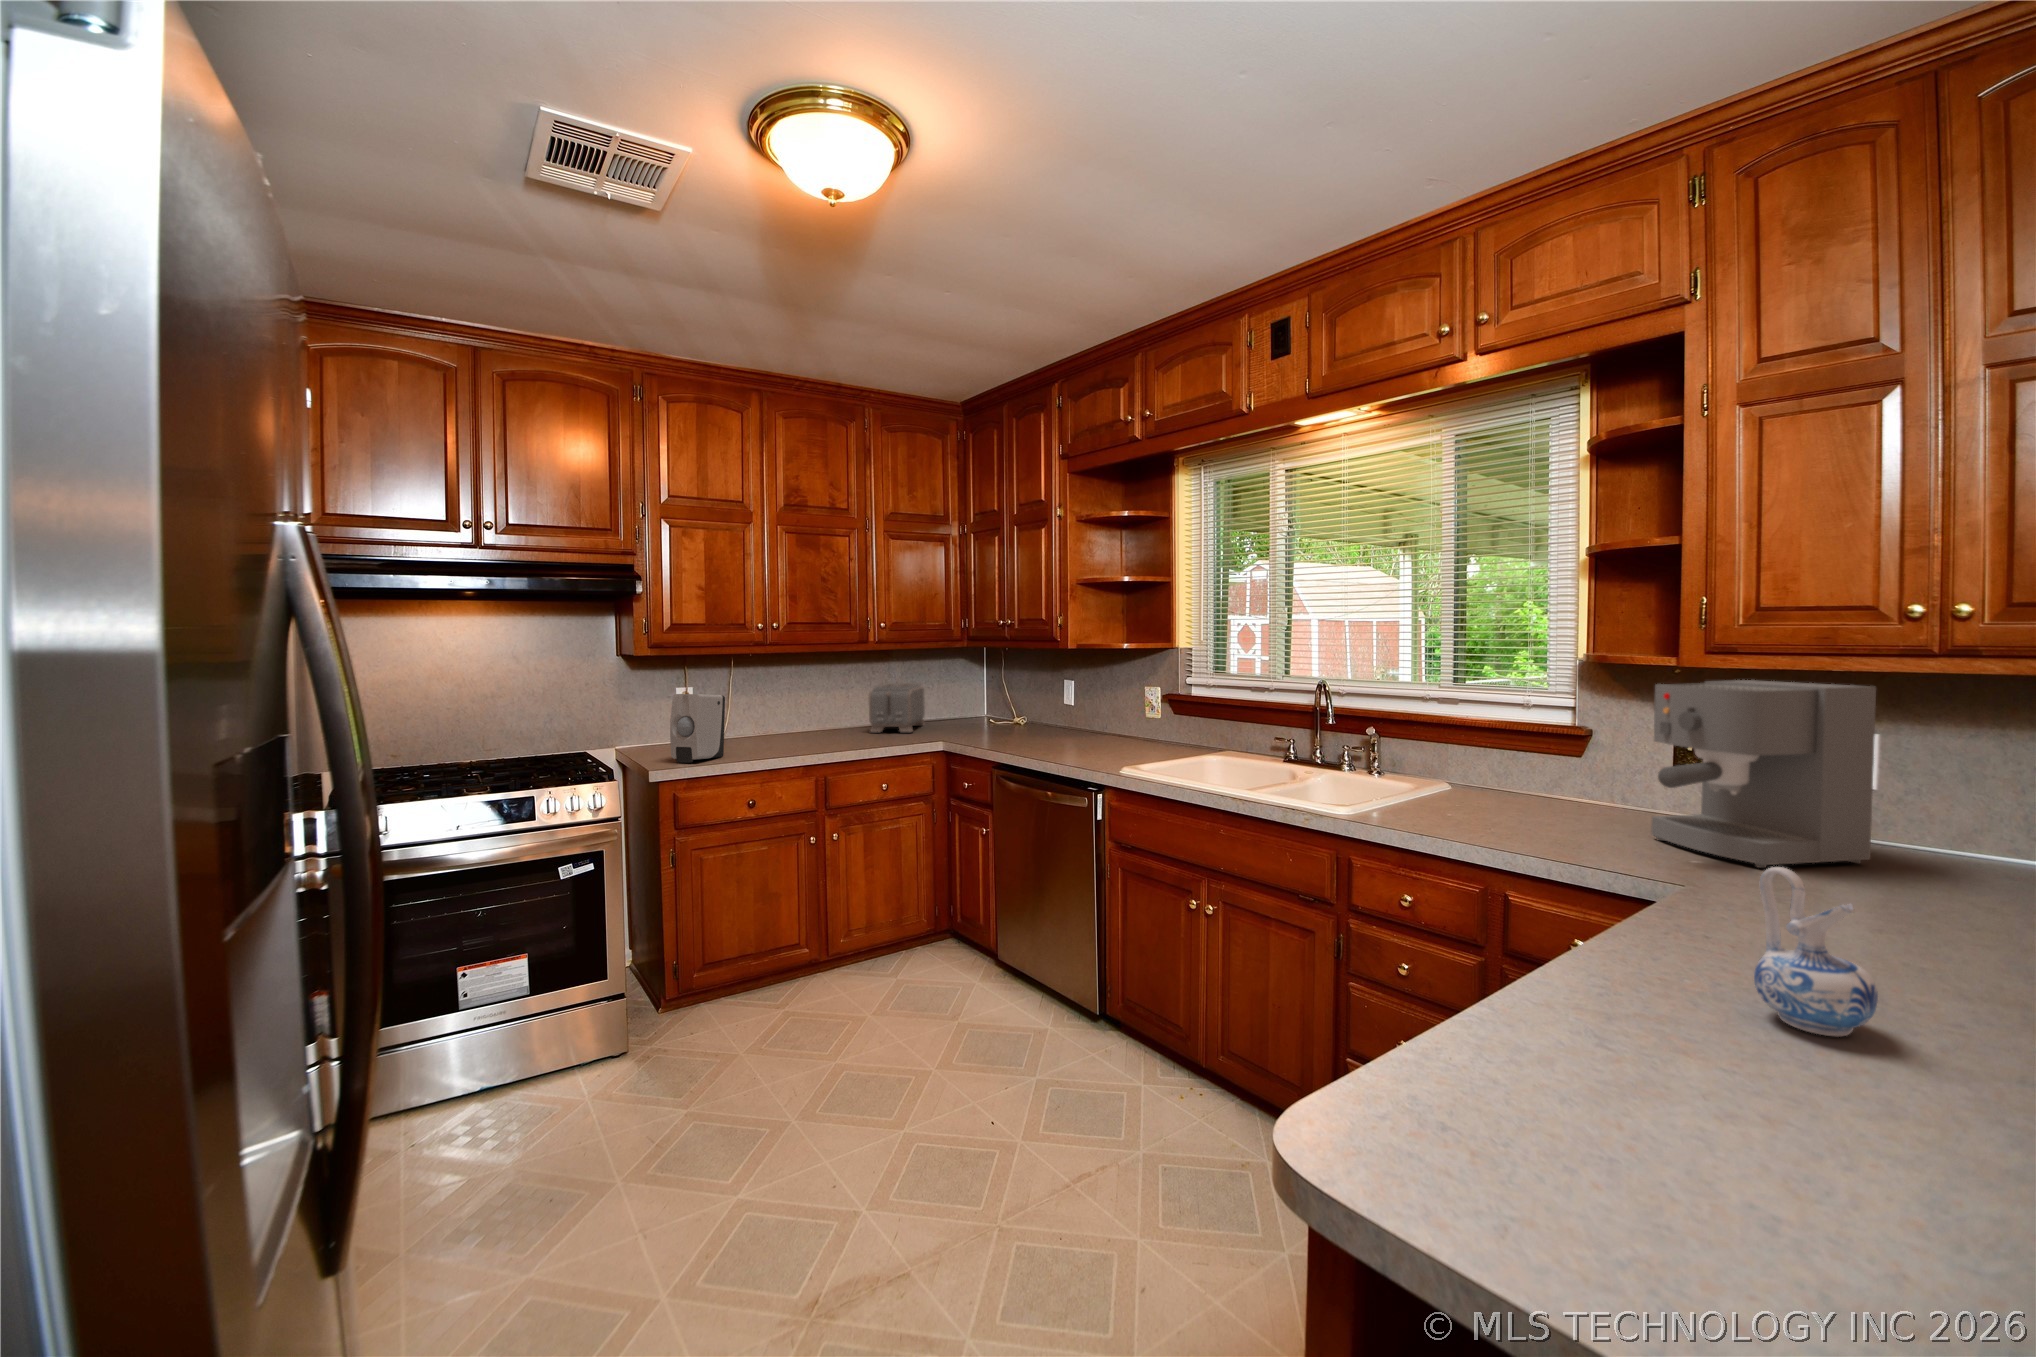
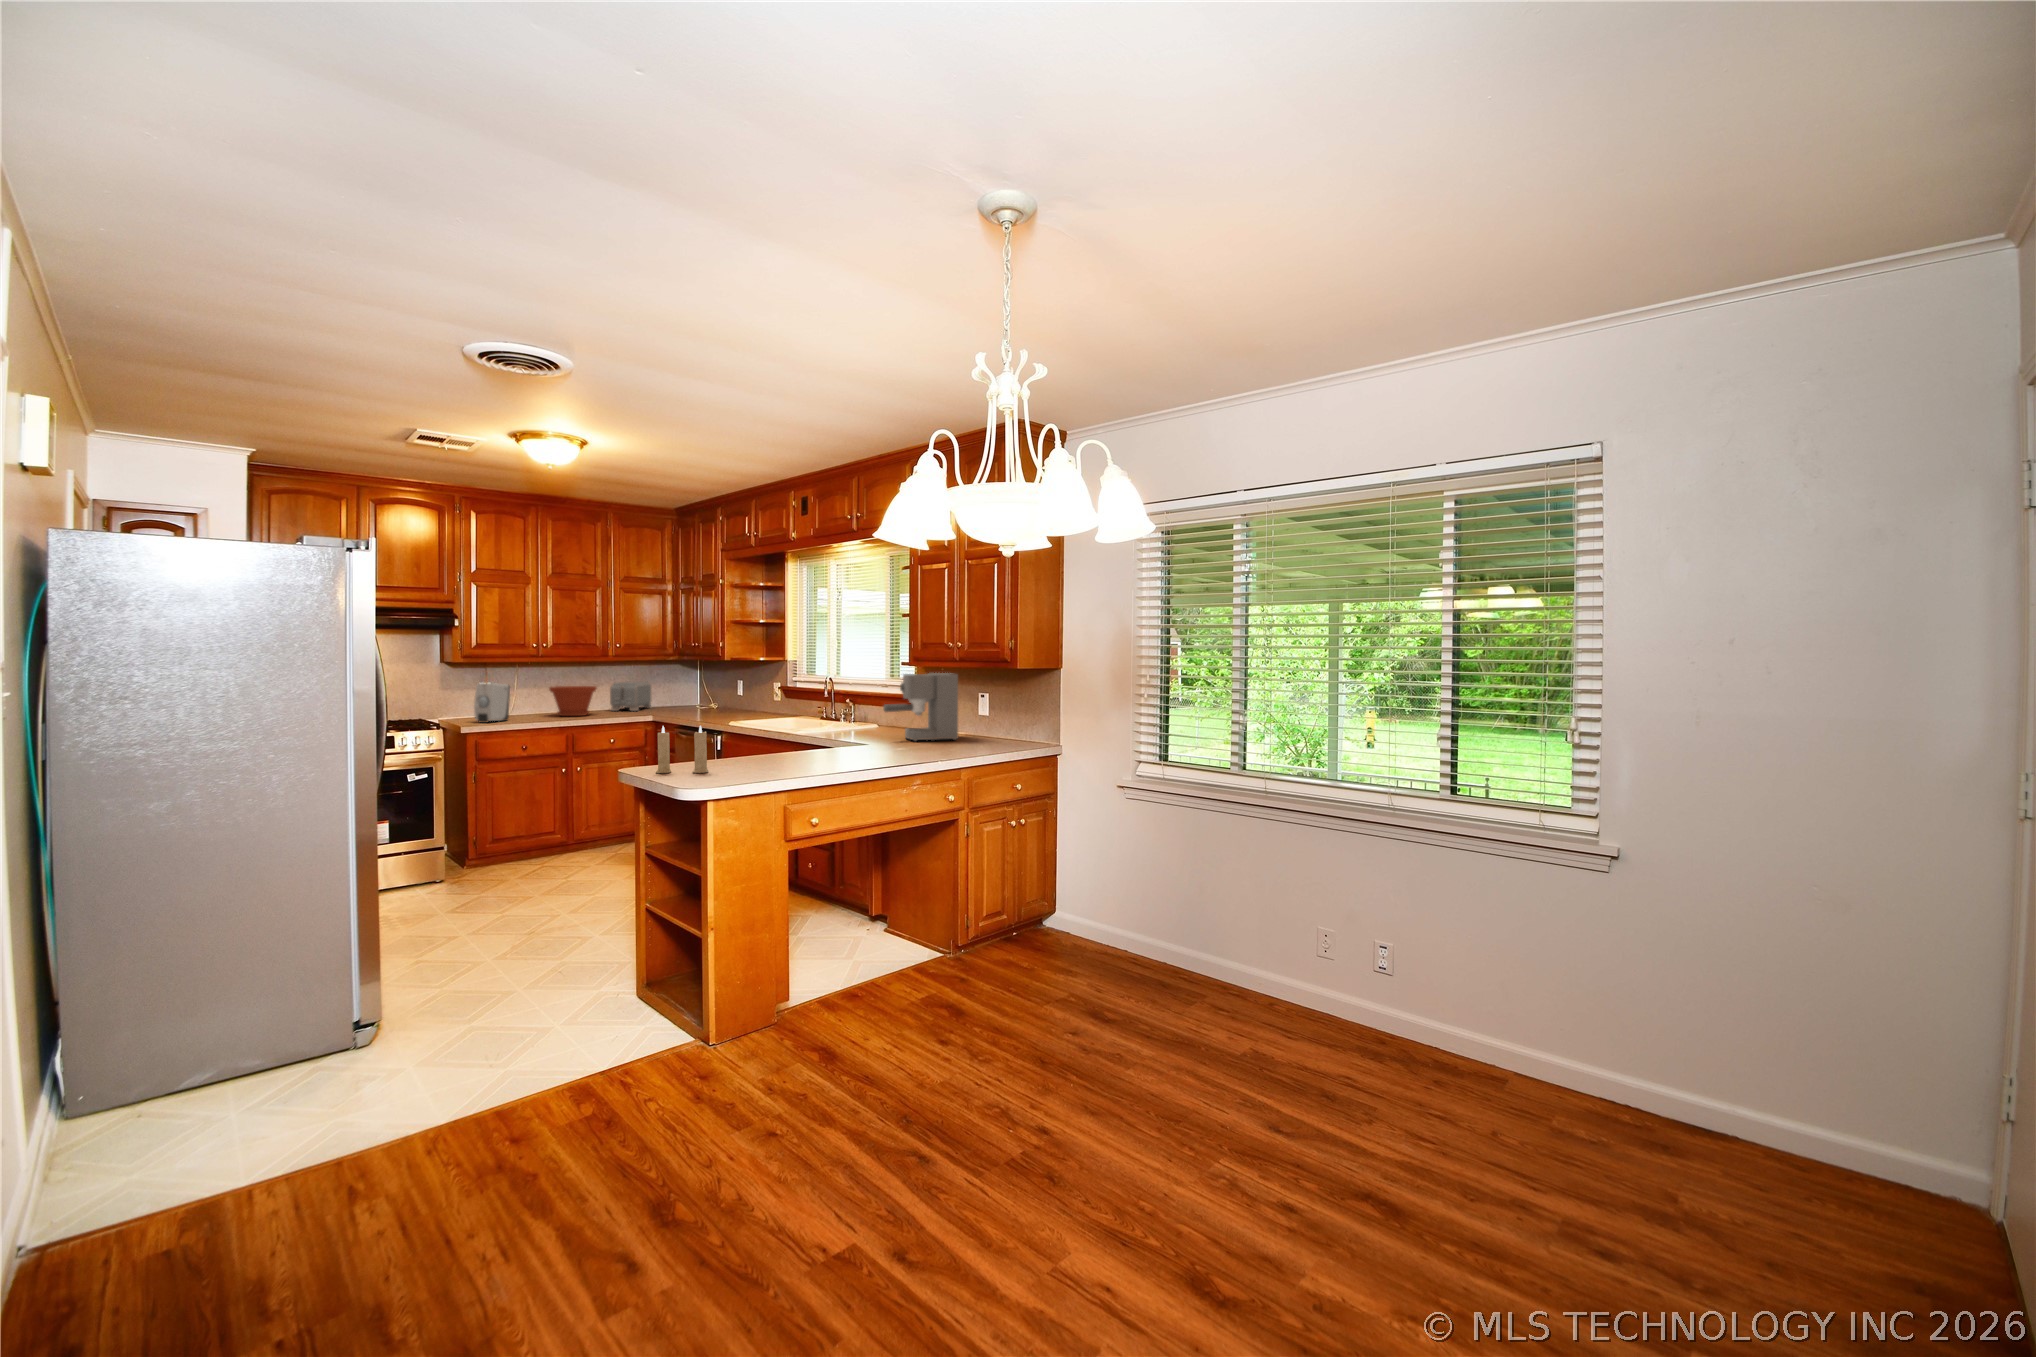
plant pot: none [782,693,855,746] -> present [549,686,597,716]
ceramic pitcher: present [1754,867,1878,1036] -> none [796,718,821,761]
candle: none [1456,960,1720,1213] -> present [656,726,708,773]

